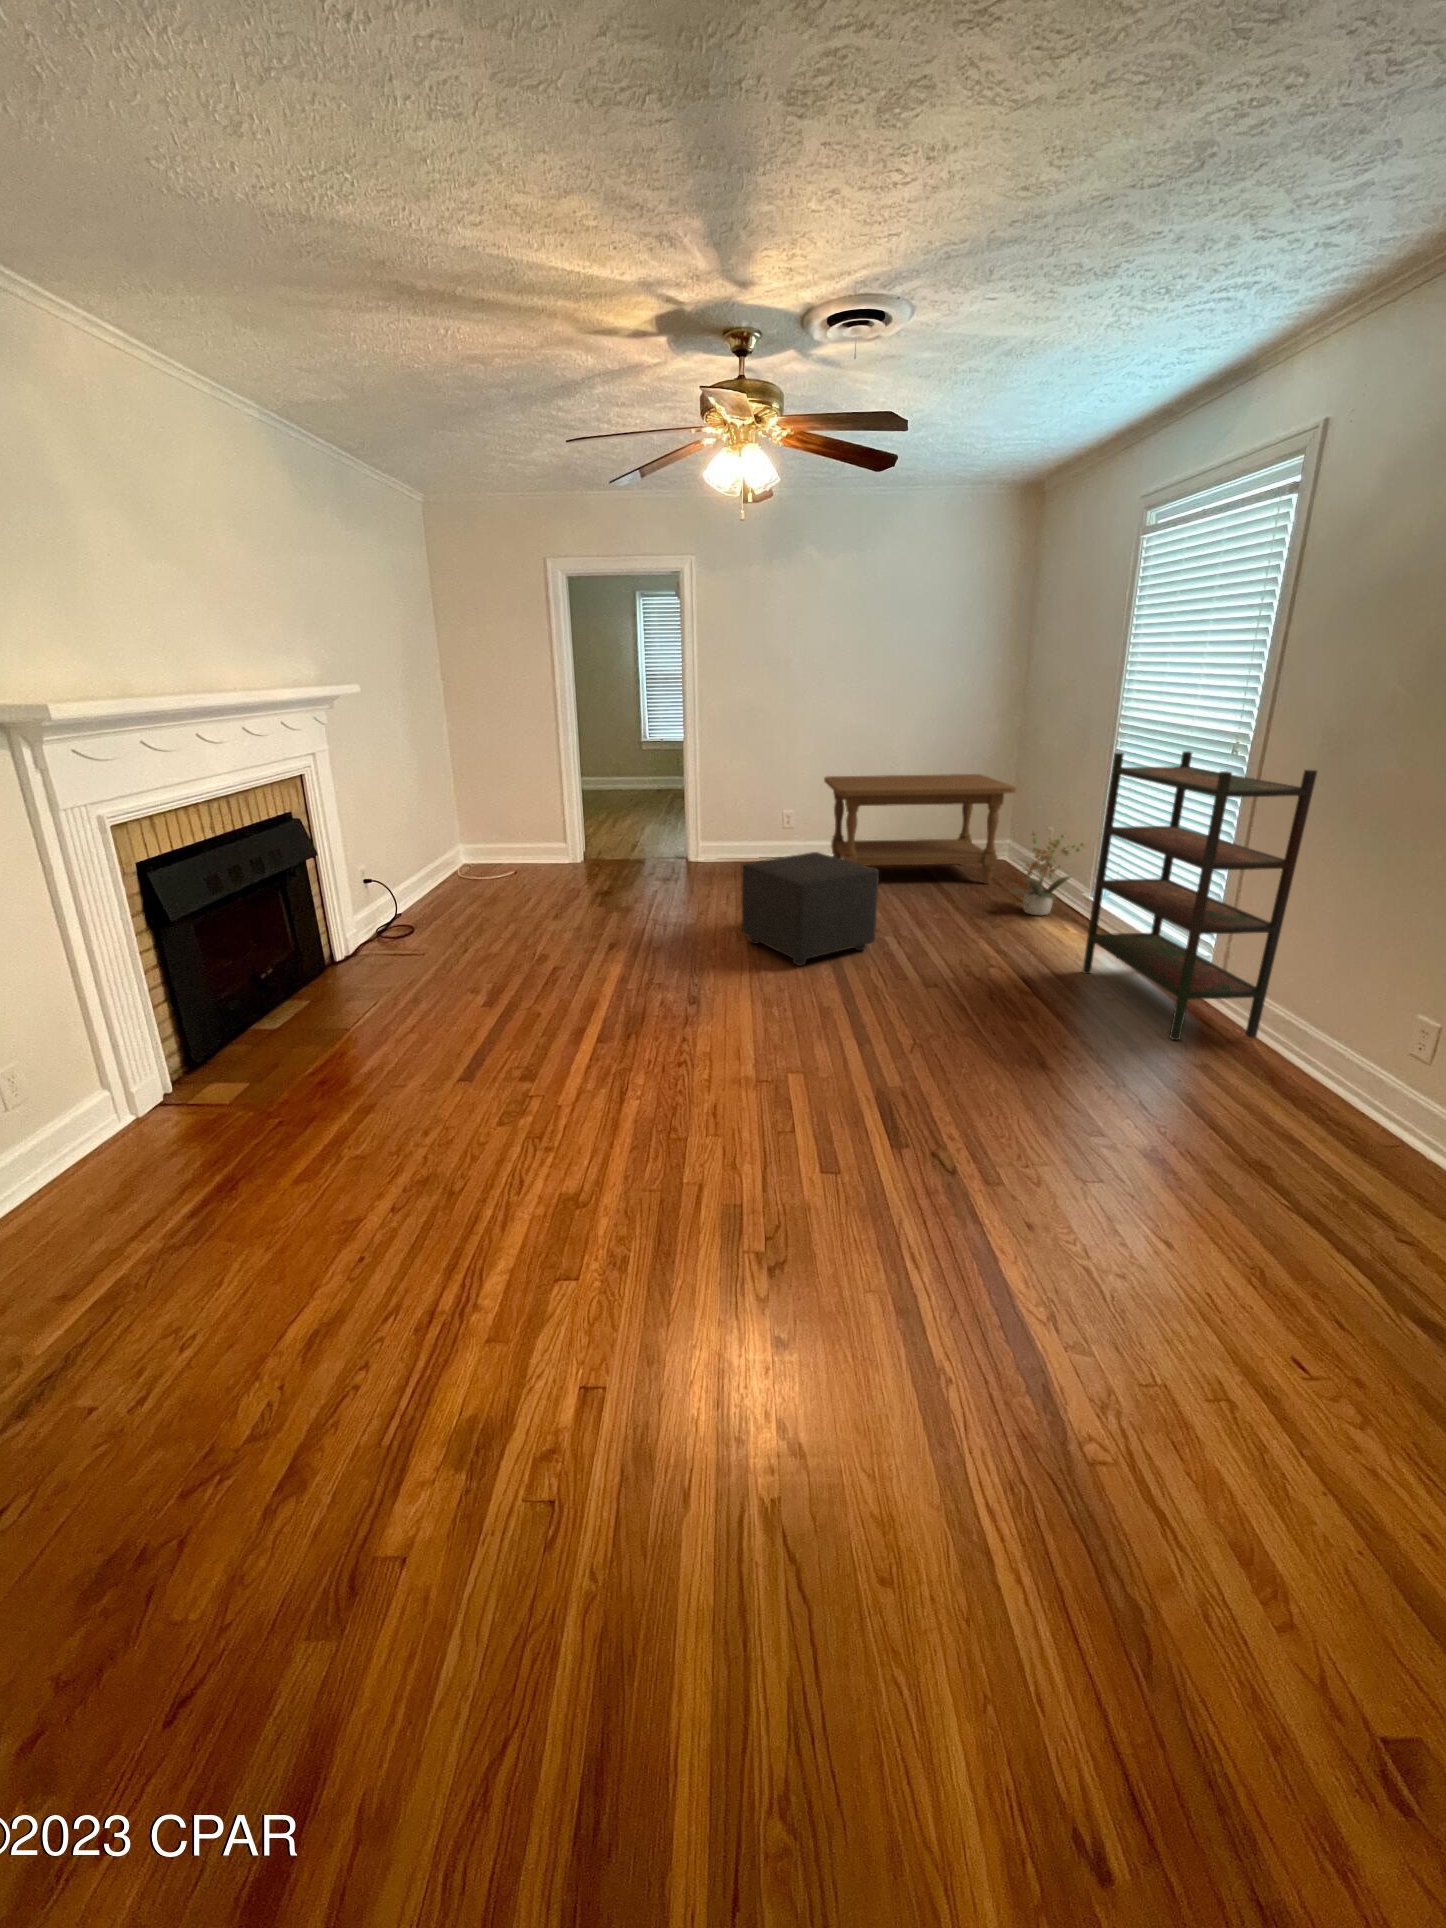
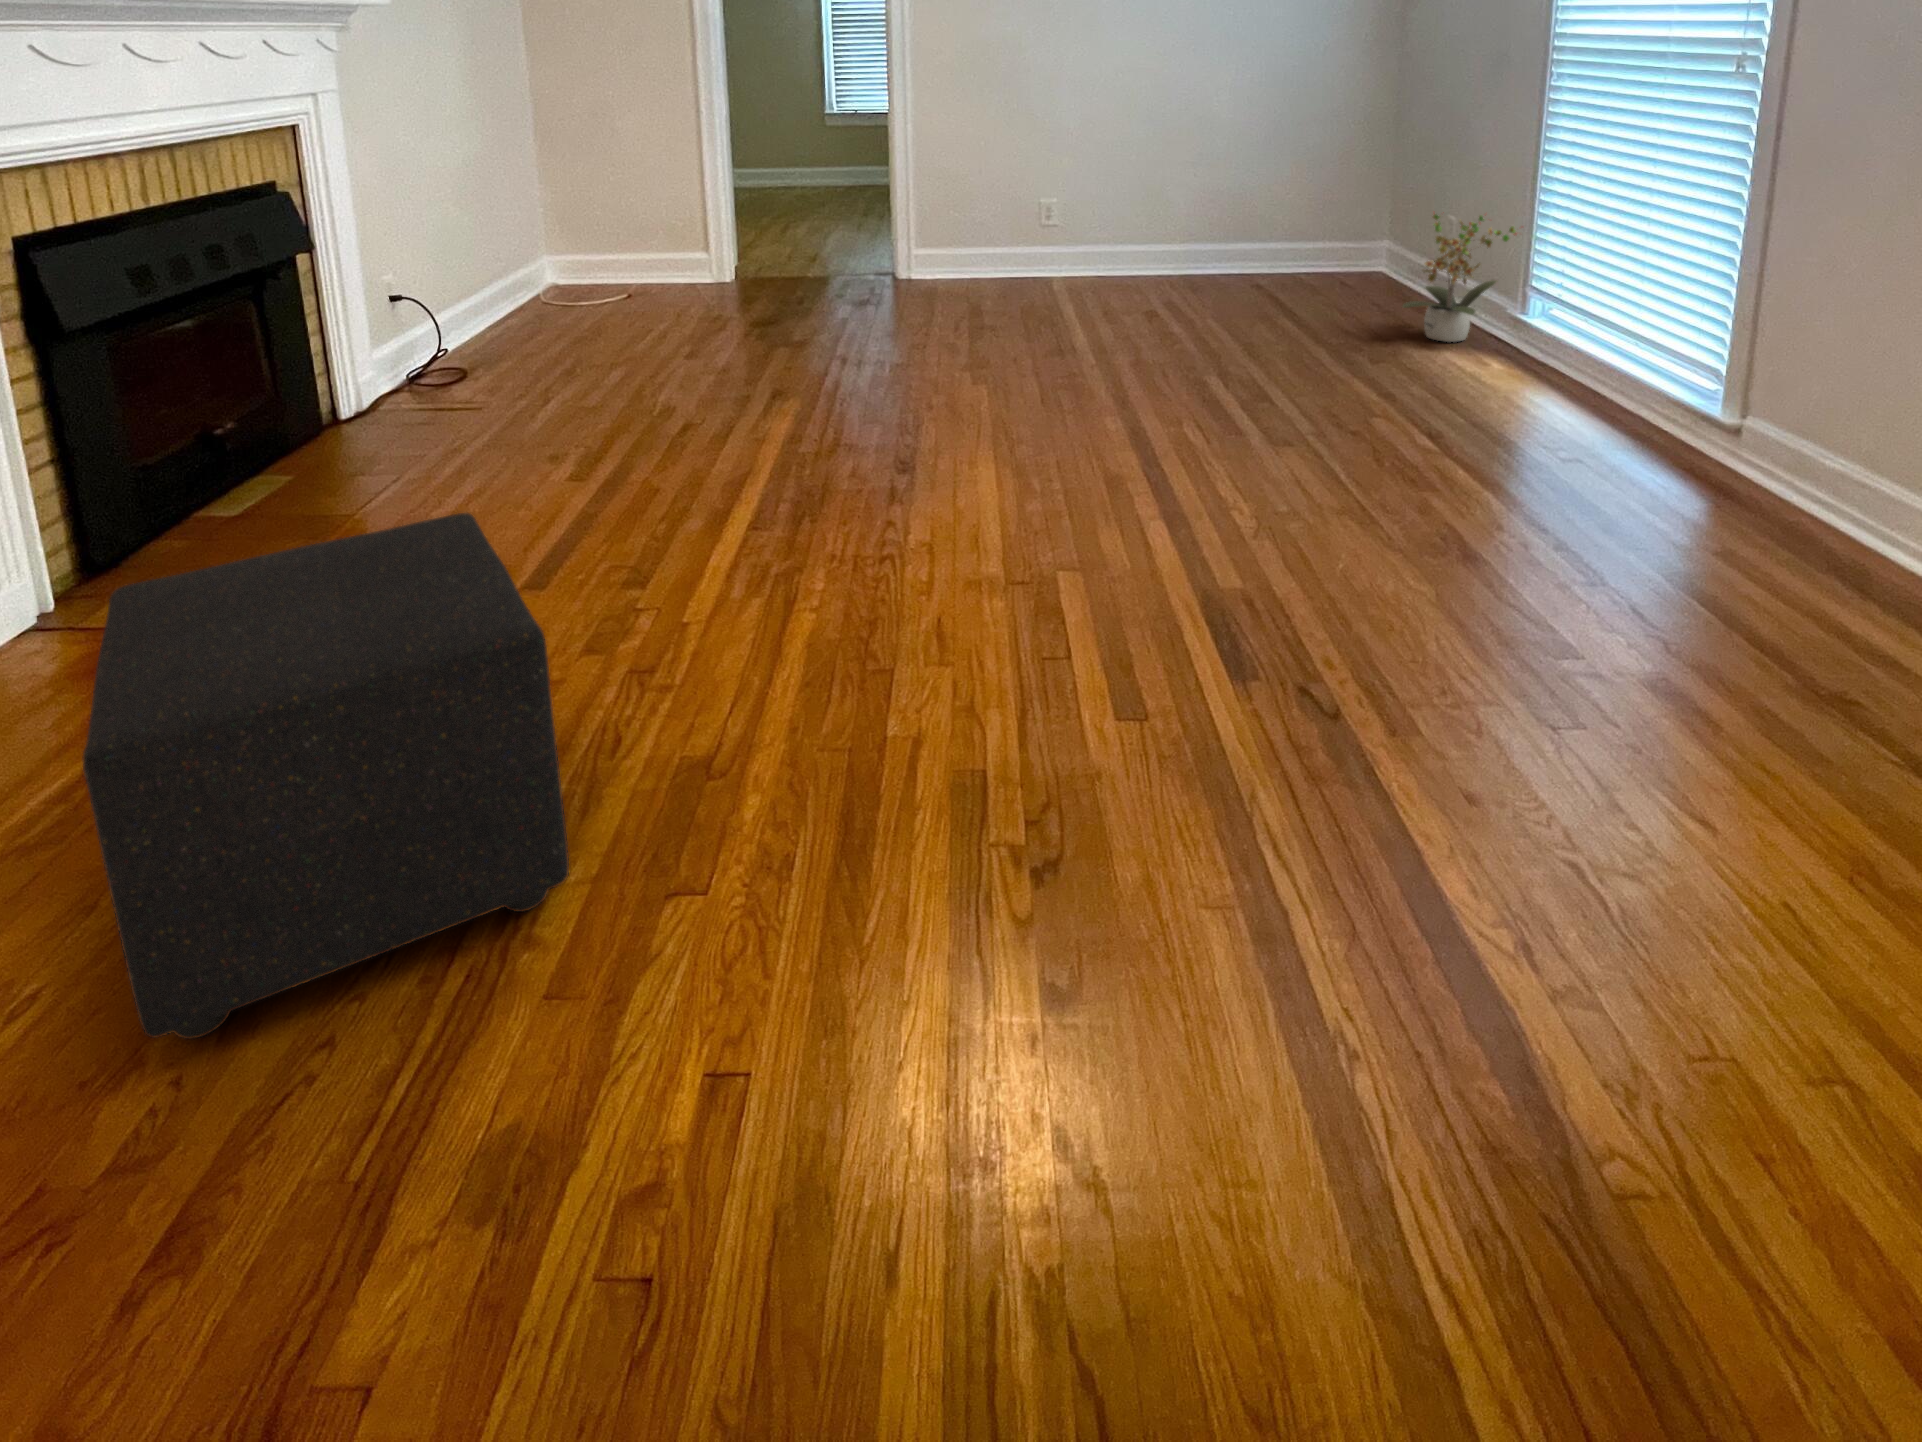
bookshelf: present [1082,751,1317,1040] -> none [1525,69,1880,515]
coffee table: present [824,774,1016,884] -> none [1109,135,1406,305]
ottoman: present [741,852,879,966] -> present [83,513,569,1039]

